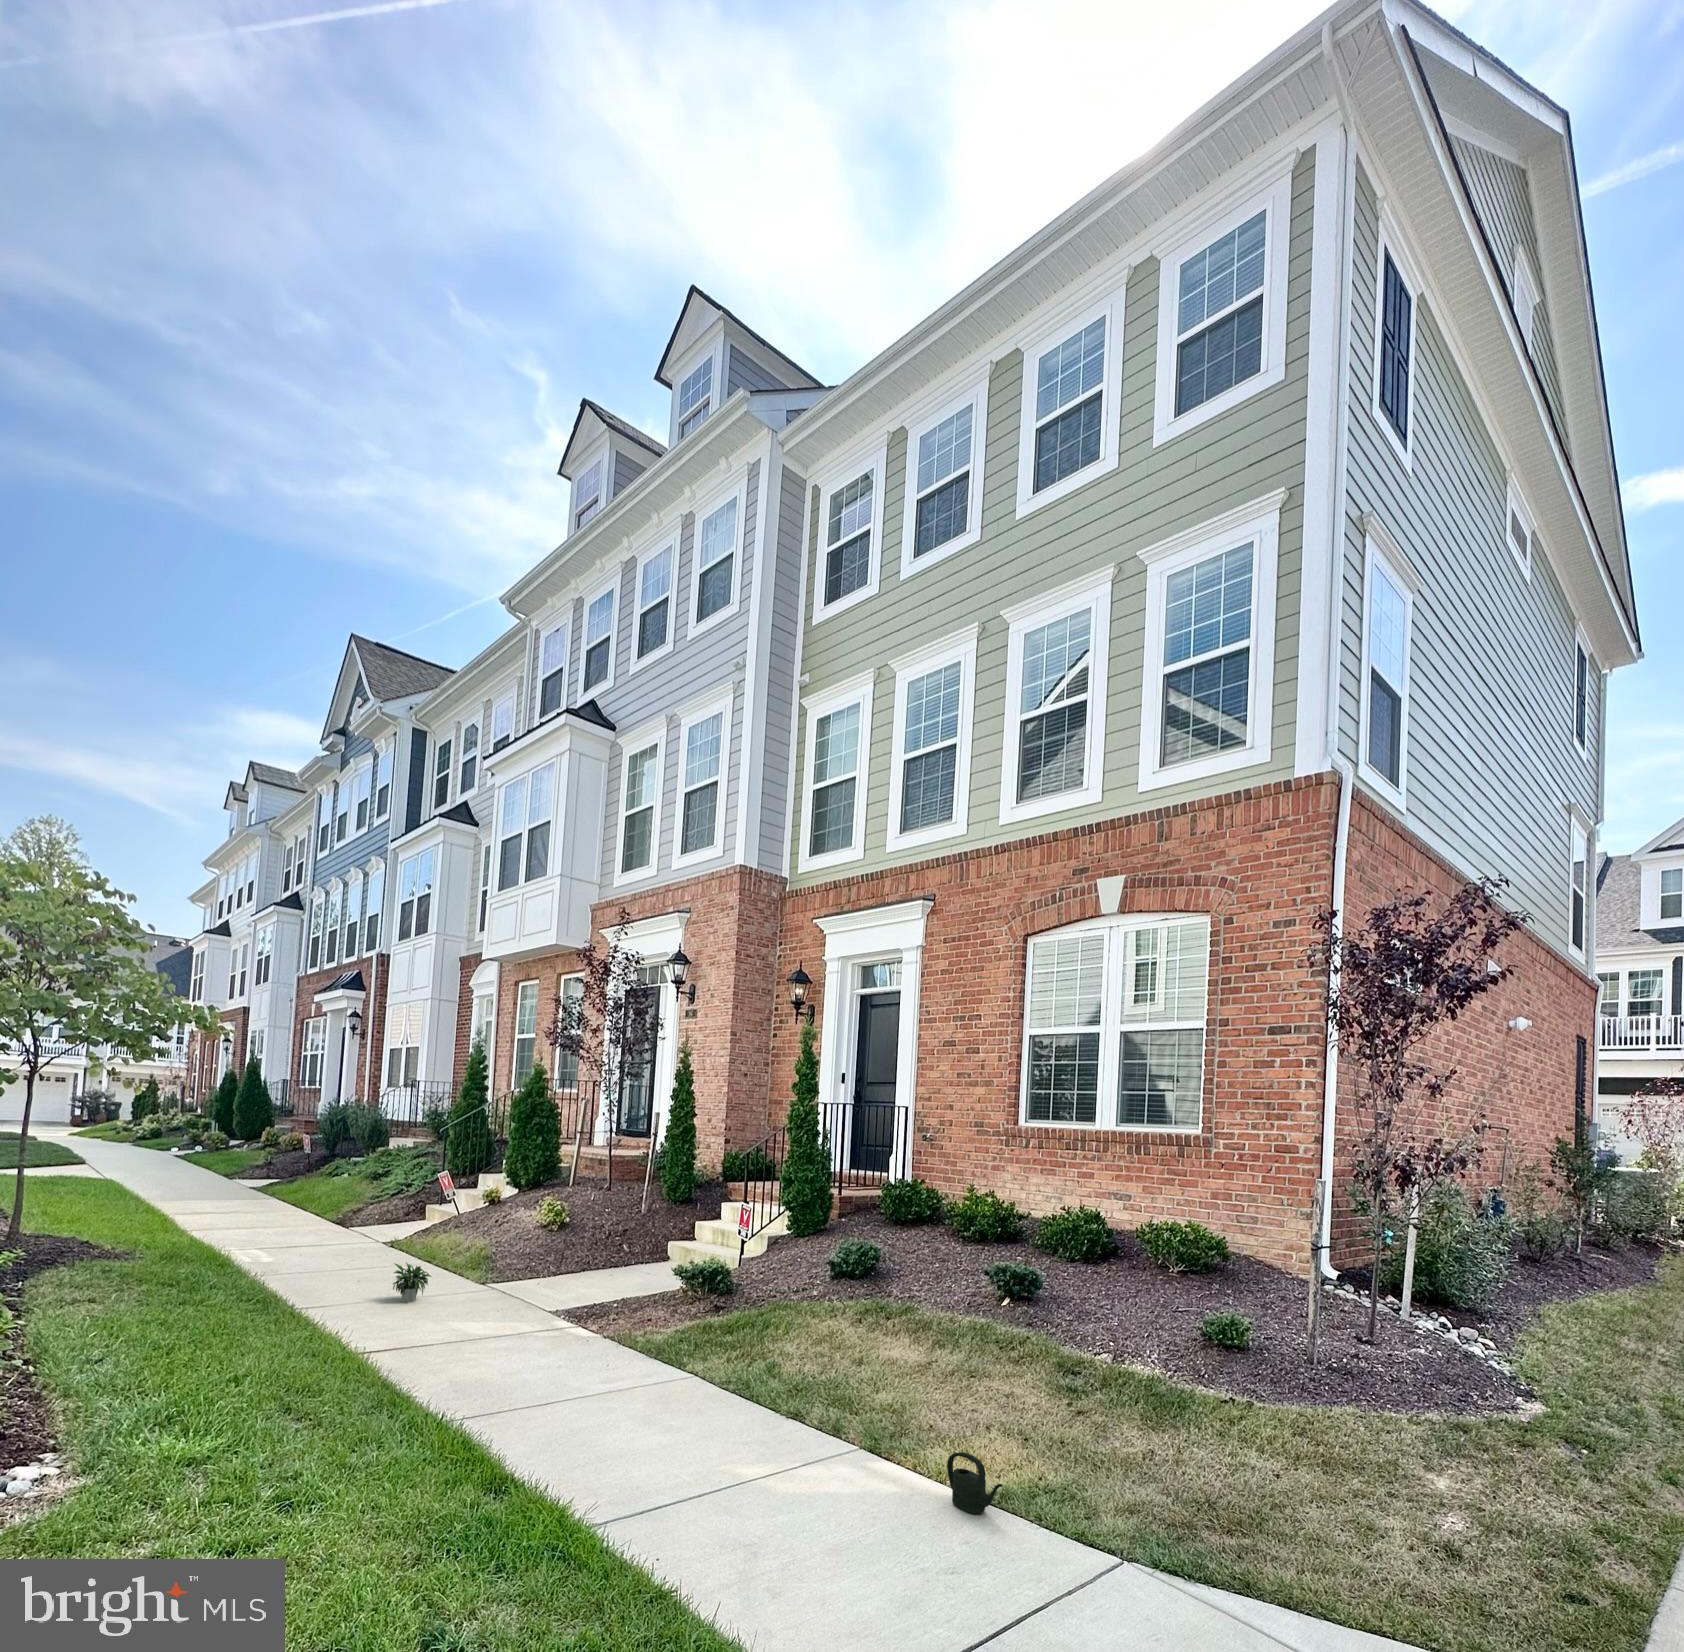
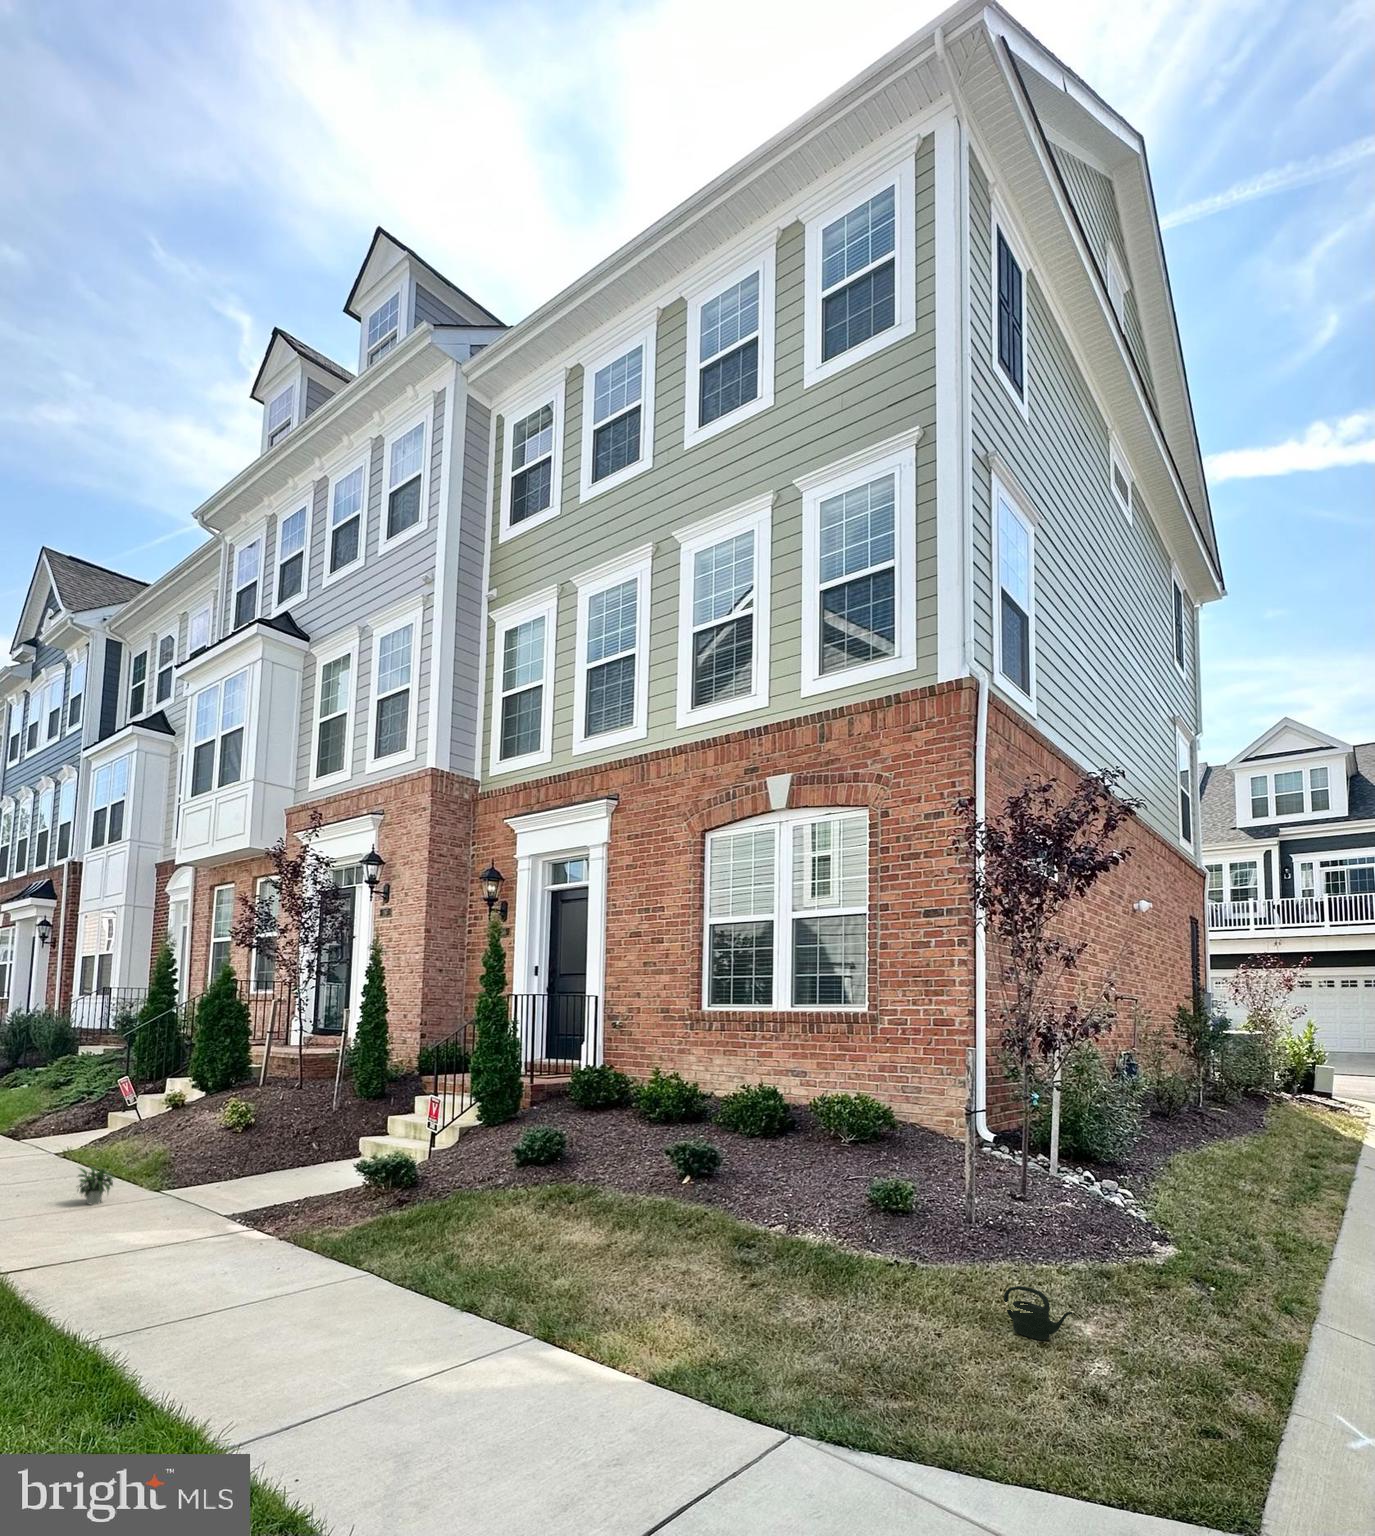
watering can: present [947,1452,1003,1514] -> present [1004,1286,1072,1340]

